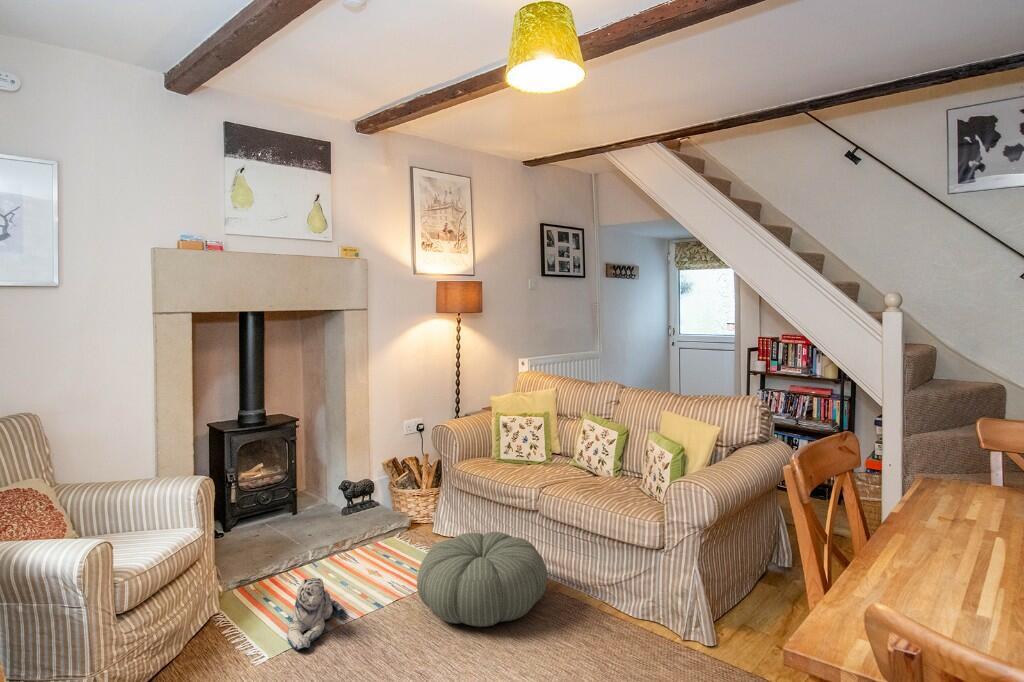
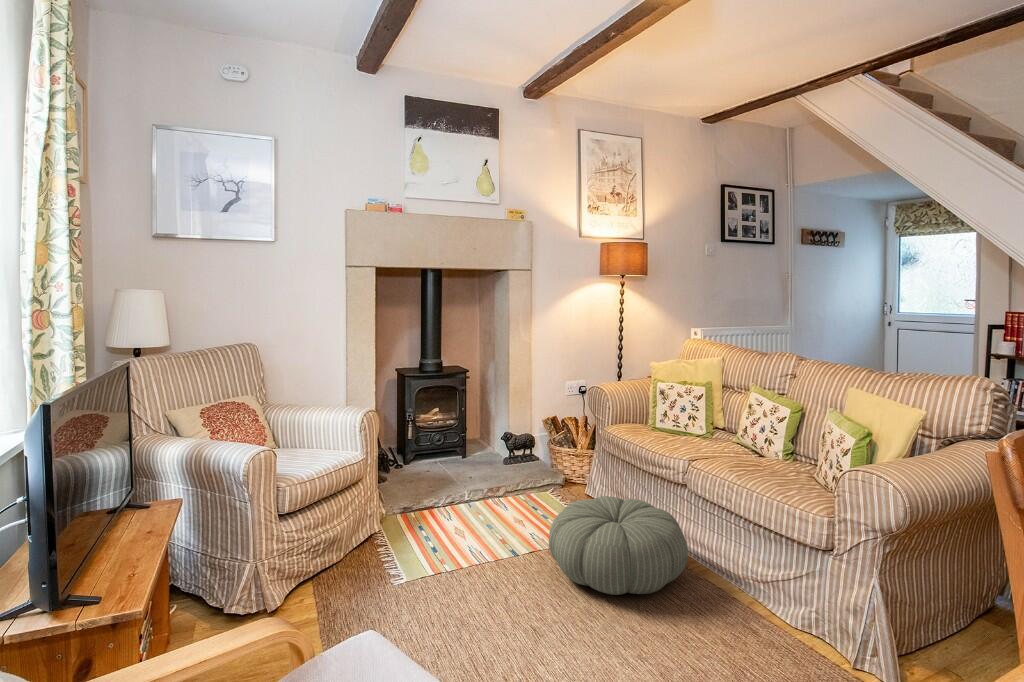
plush toy: present [287,578,343,650] -> none [425,514,480,579]

